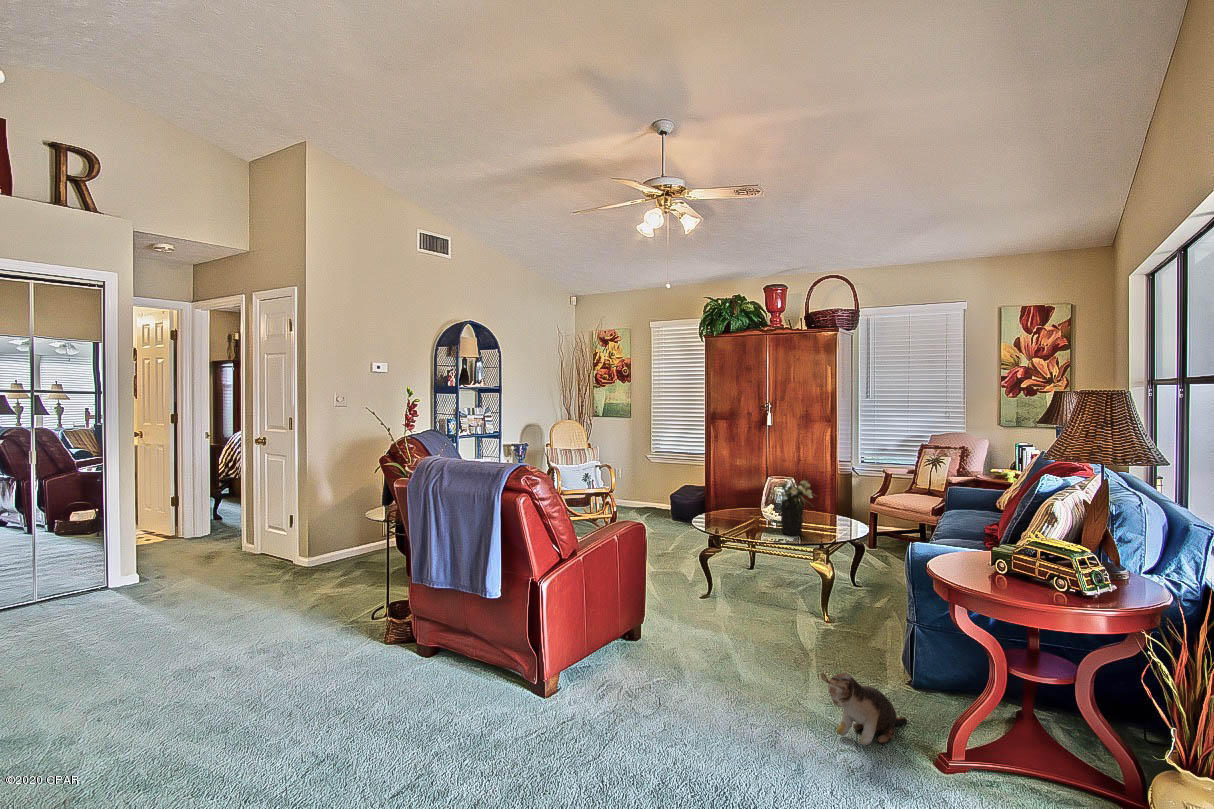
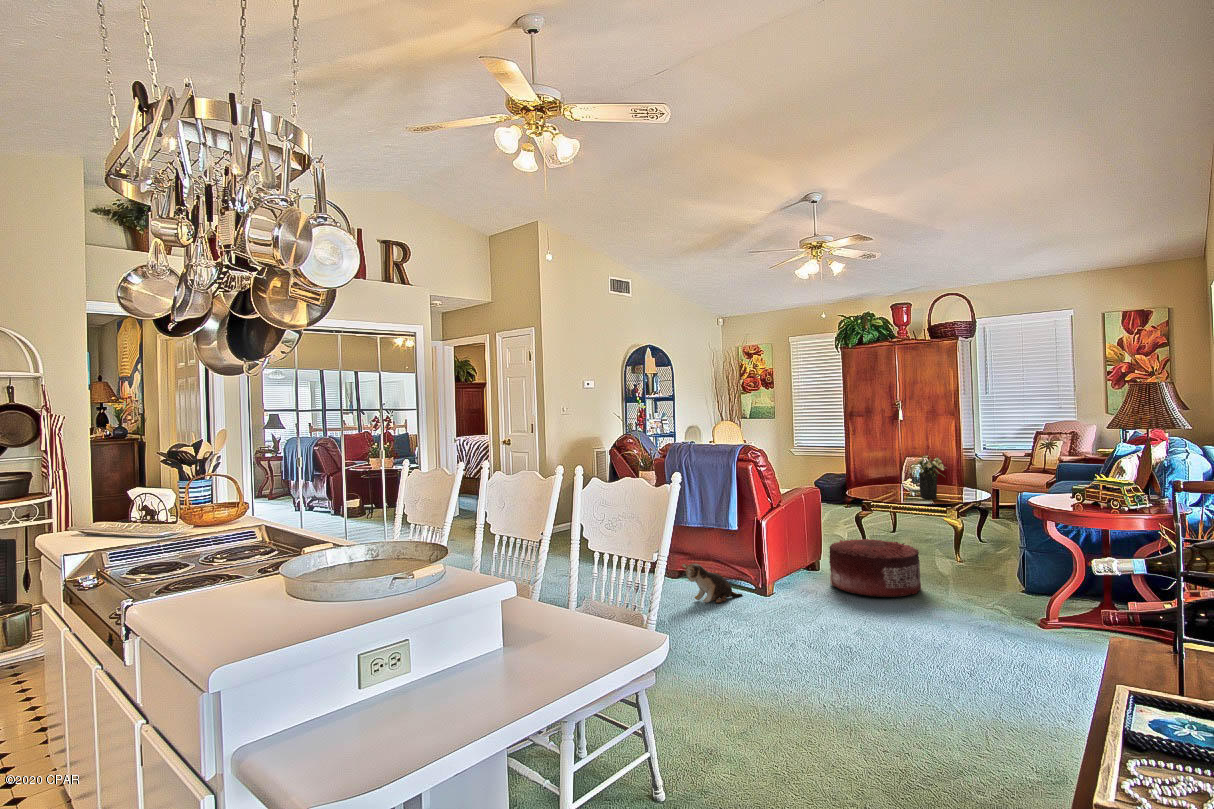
pouf: none [641,600,770,705] -> present [829,539,921,597]
plush toy: present [821,673,907,745] -> present [682,563,743,603]

